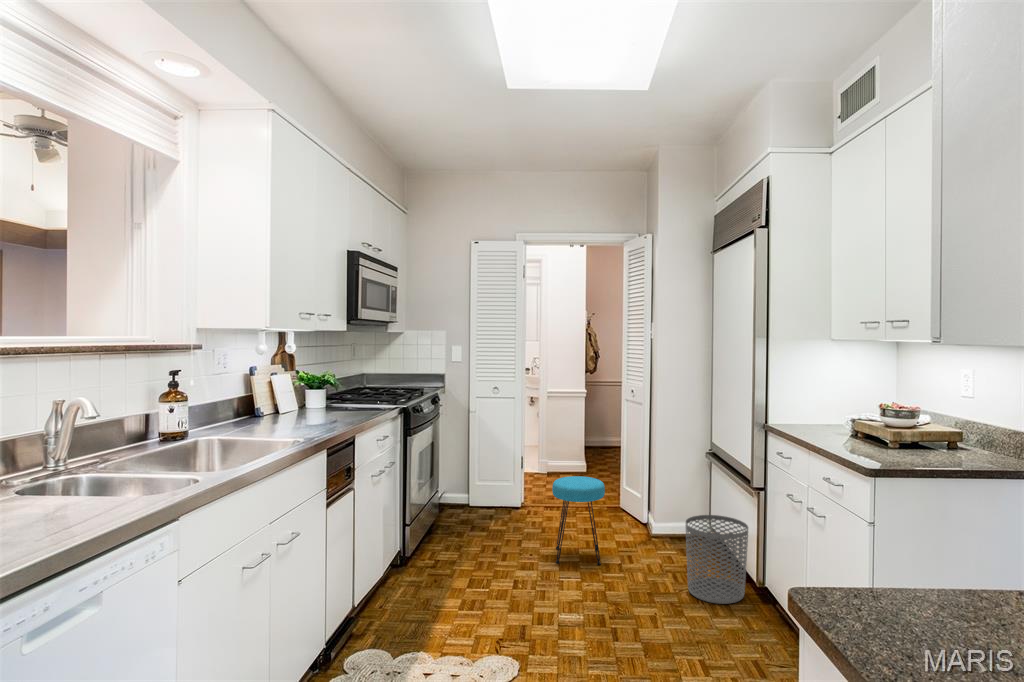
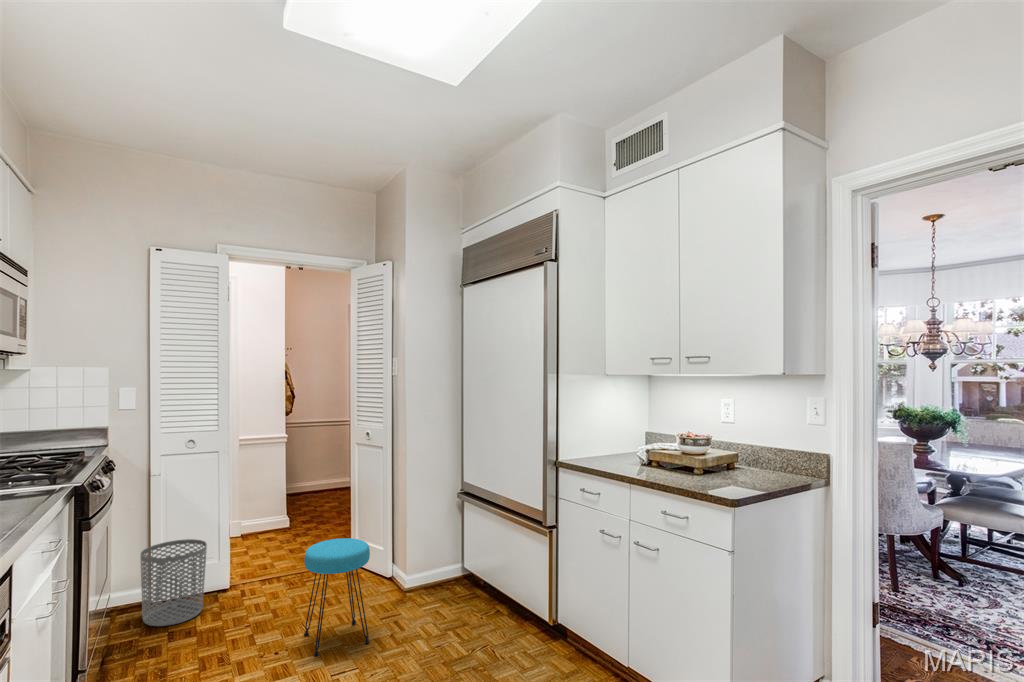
waste bin: present [686,515,748,604] -> present [141,539,207,626]

